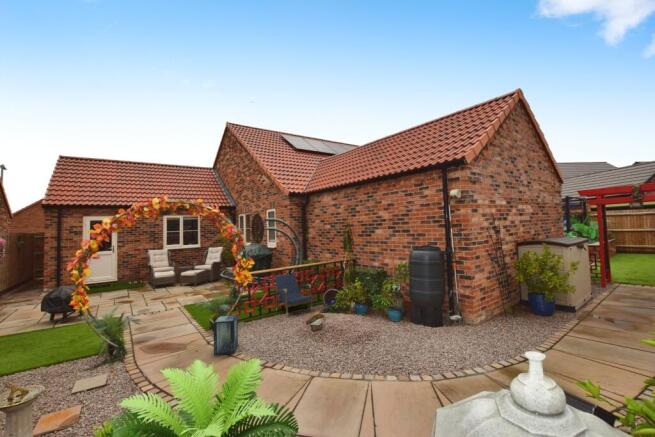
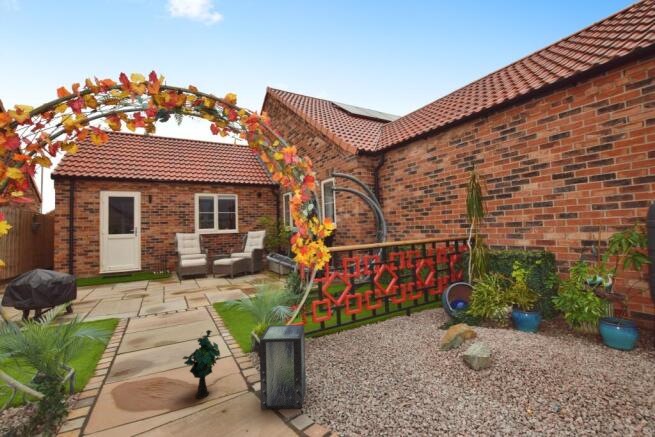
lounge chair: present [275,274,312,317] -> none [349,259,417,329]
decorative plant: none [173,320,193,354] -> present [183,330,220,398]

